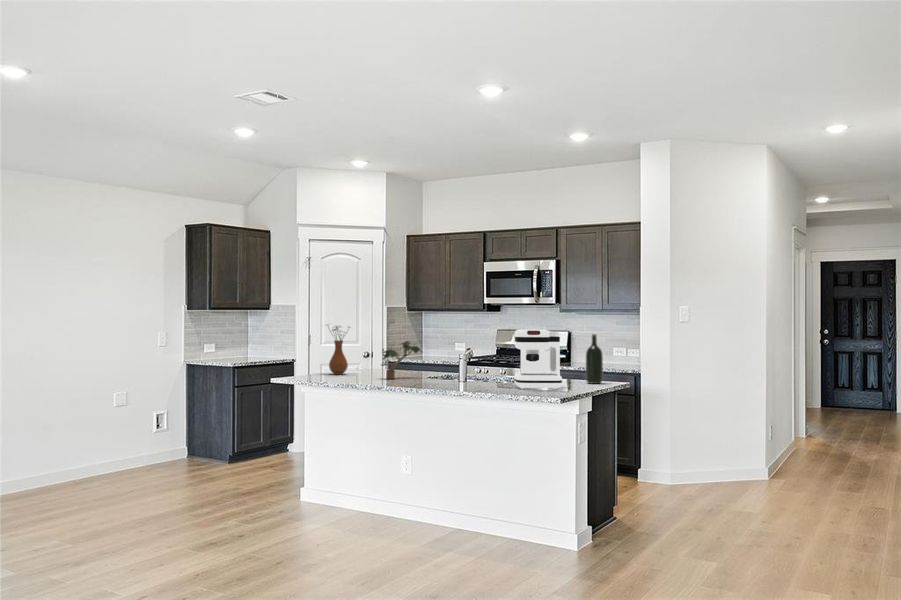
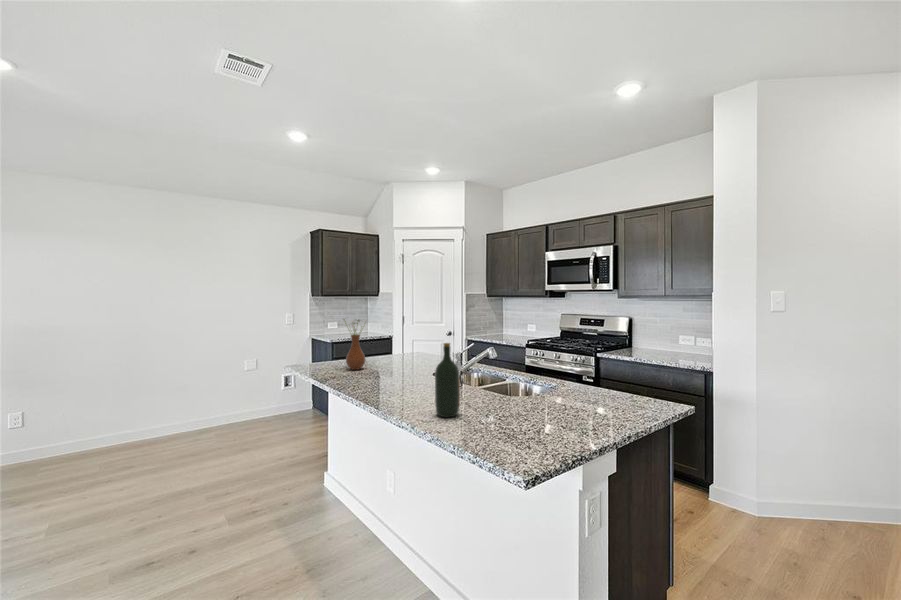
coffee maker: present [515,329,562,389] -> none [484,339,562,443]
wine bottle: present [586,334,603,384] -> present [435,343,460,417]
potted plant: present [382,341,422,379] -> none [367,338,428,383]

